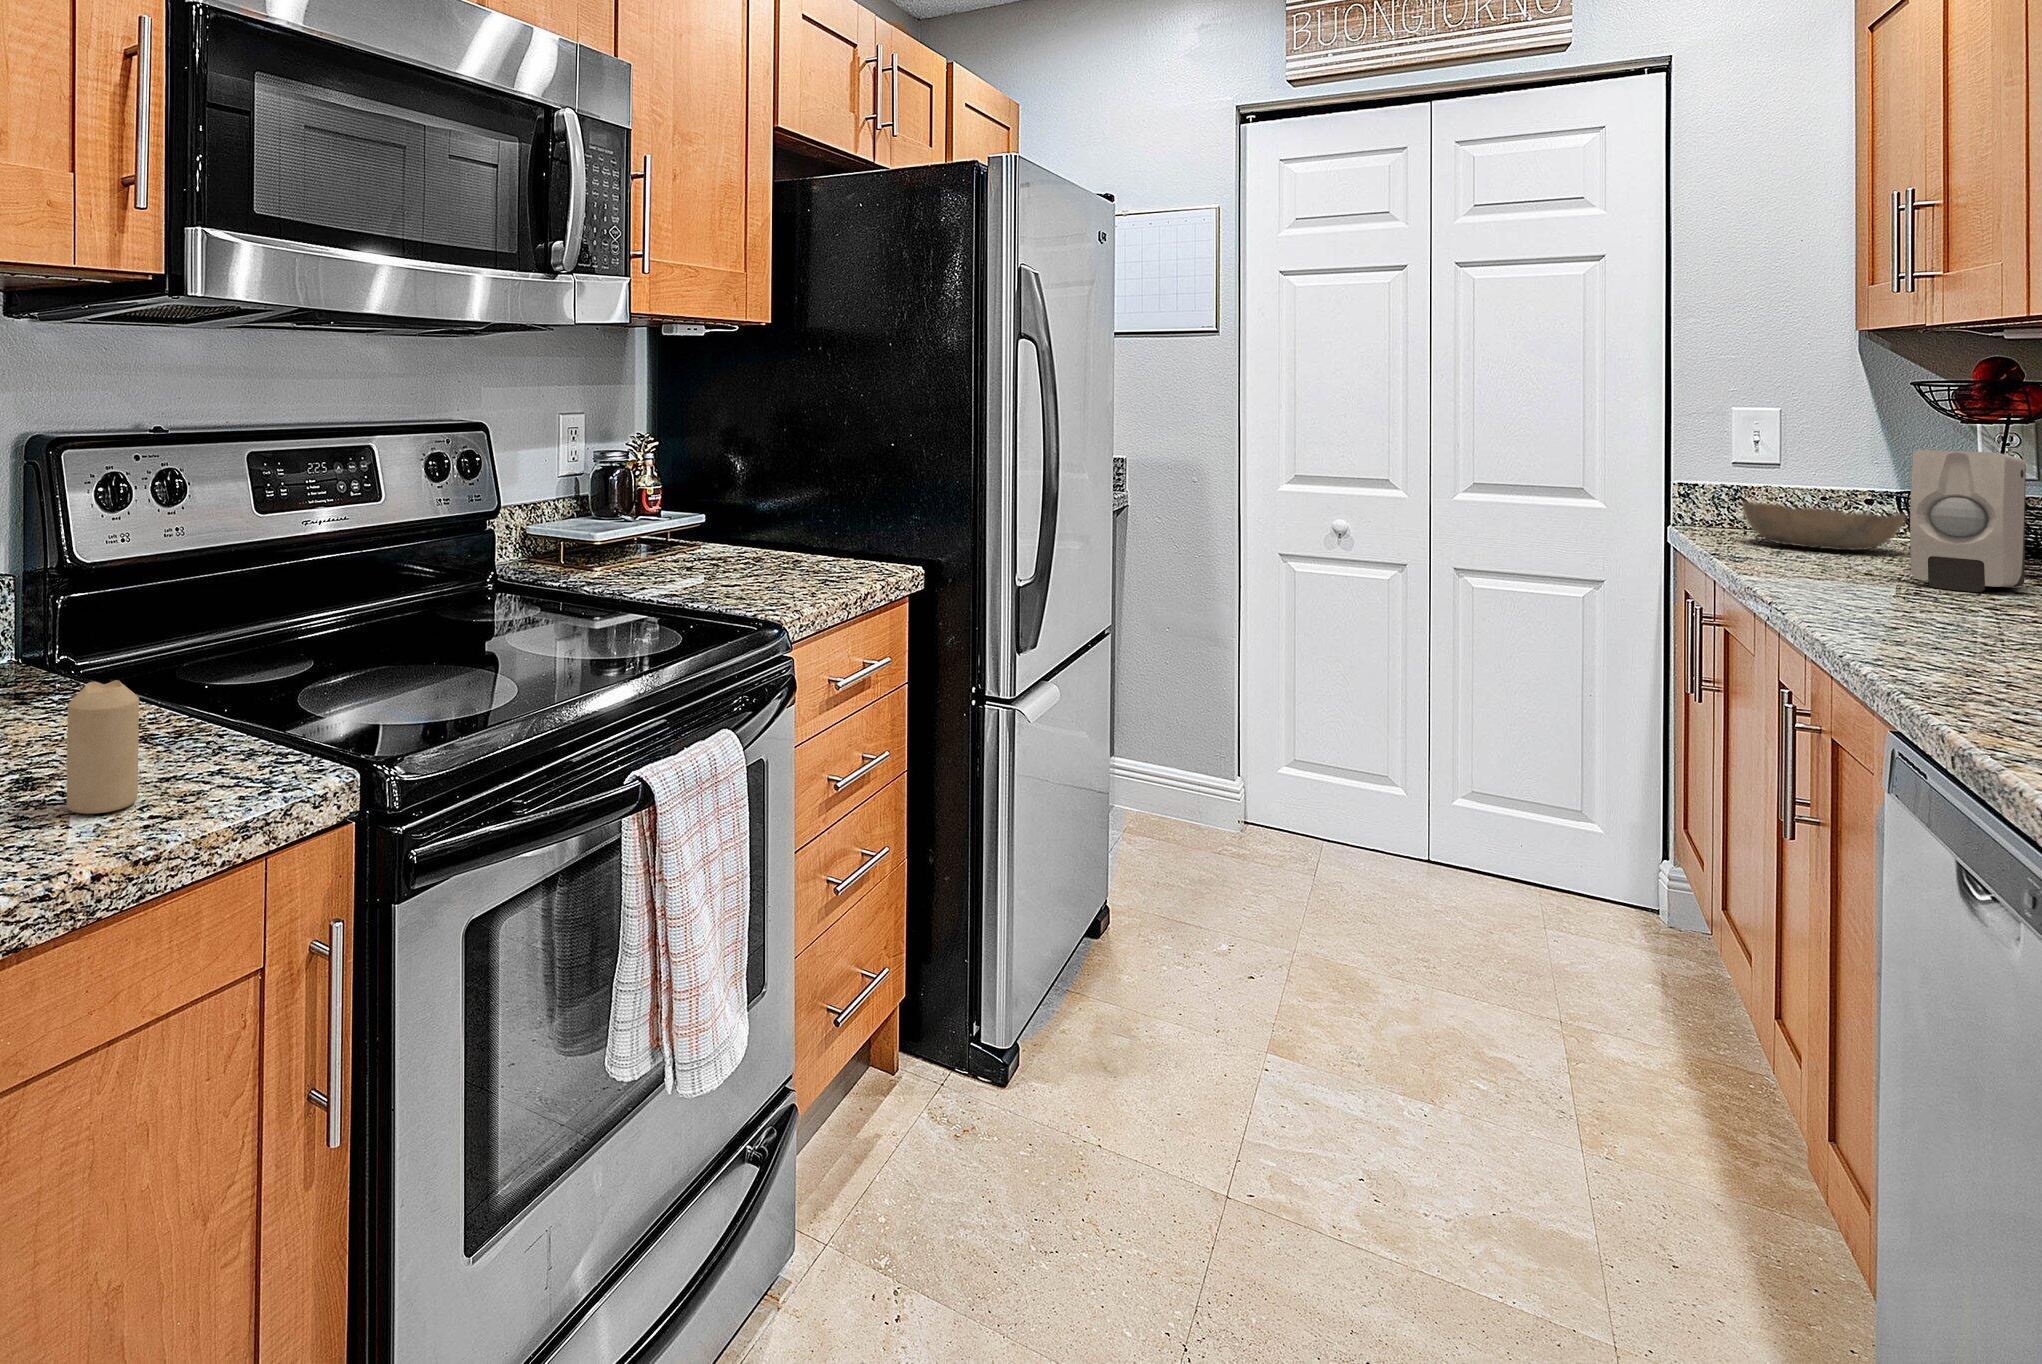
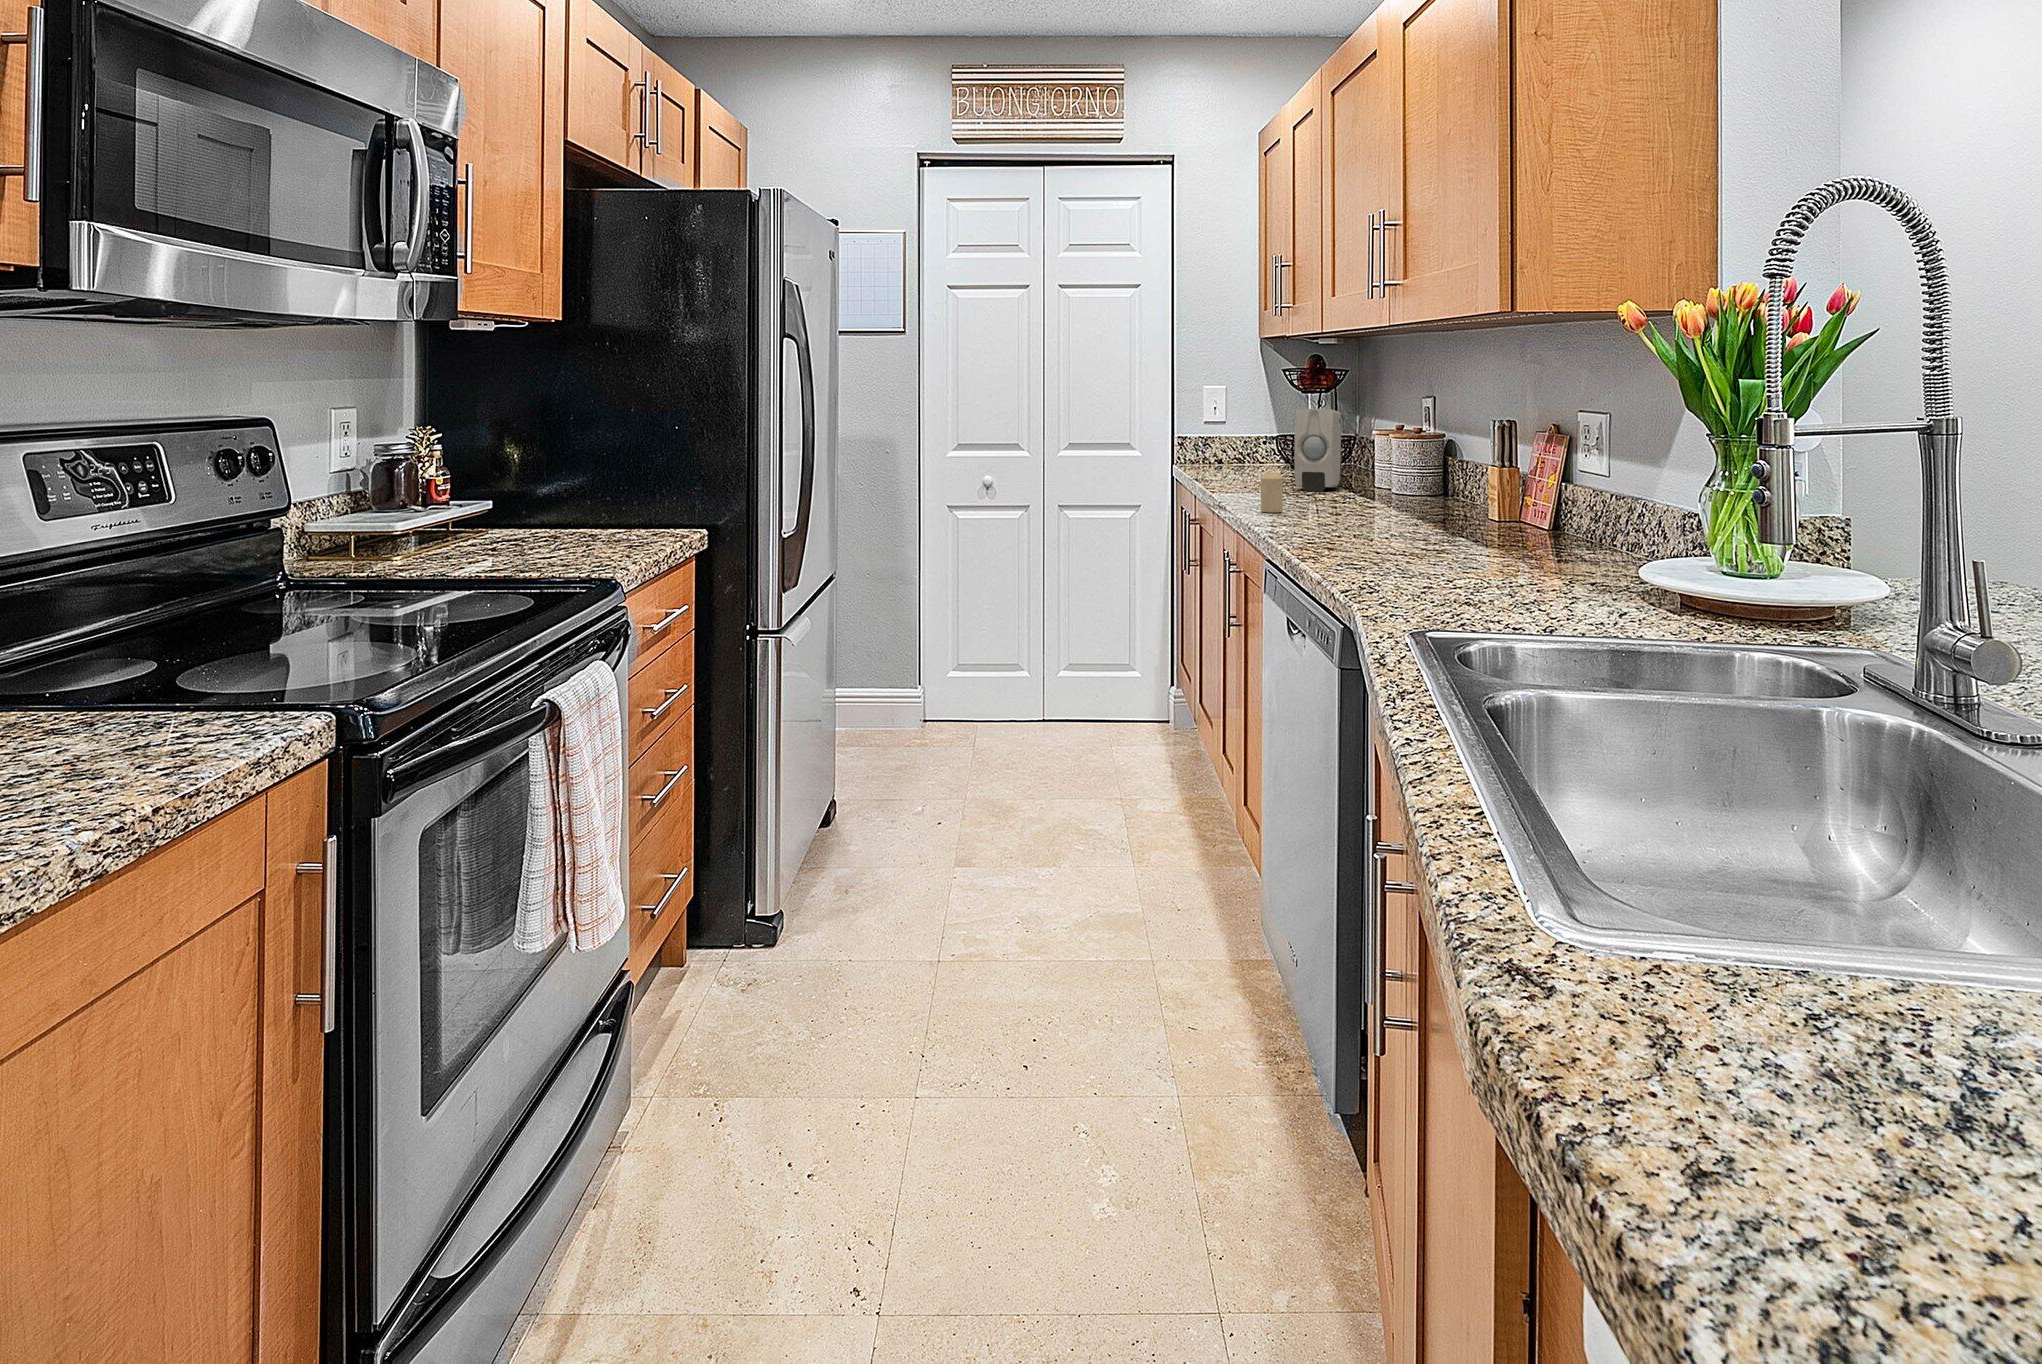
bowl: present [1742,500,1906,550] -> none [1216,447,1293,475]
candle: present [67,680,139,814] -> present [1261,472,1283,512]

